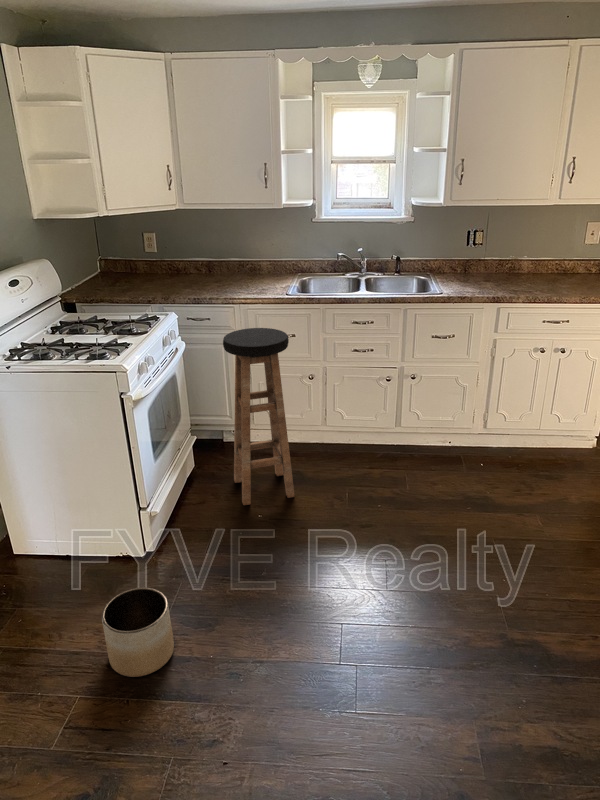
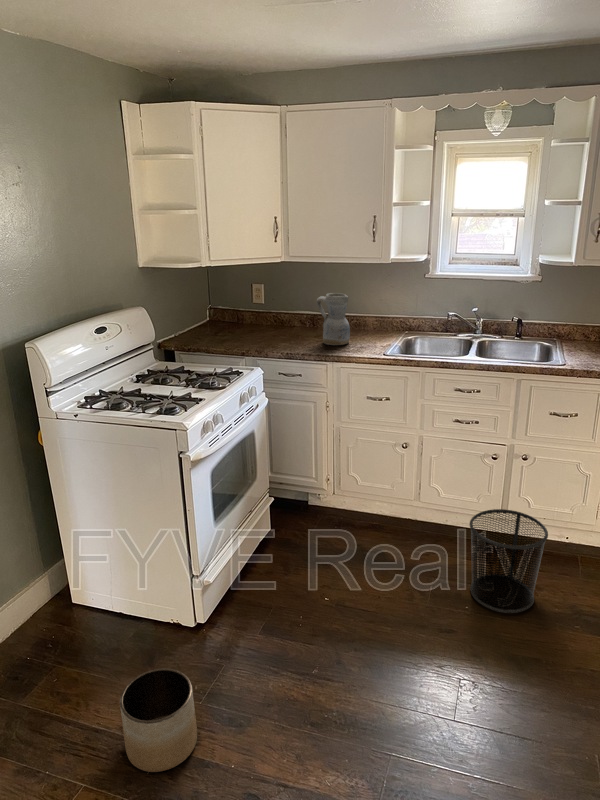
ceramic pitcher: none [217,239,250,289] -> present [317,293,350,345]
bar stool: present [223,328,294,505] -> none [303,390,375,583]
waste bin: none [377,421,441,506] -> present [470,509,548,613]

